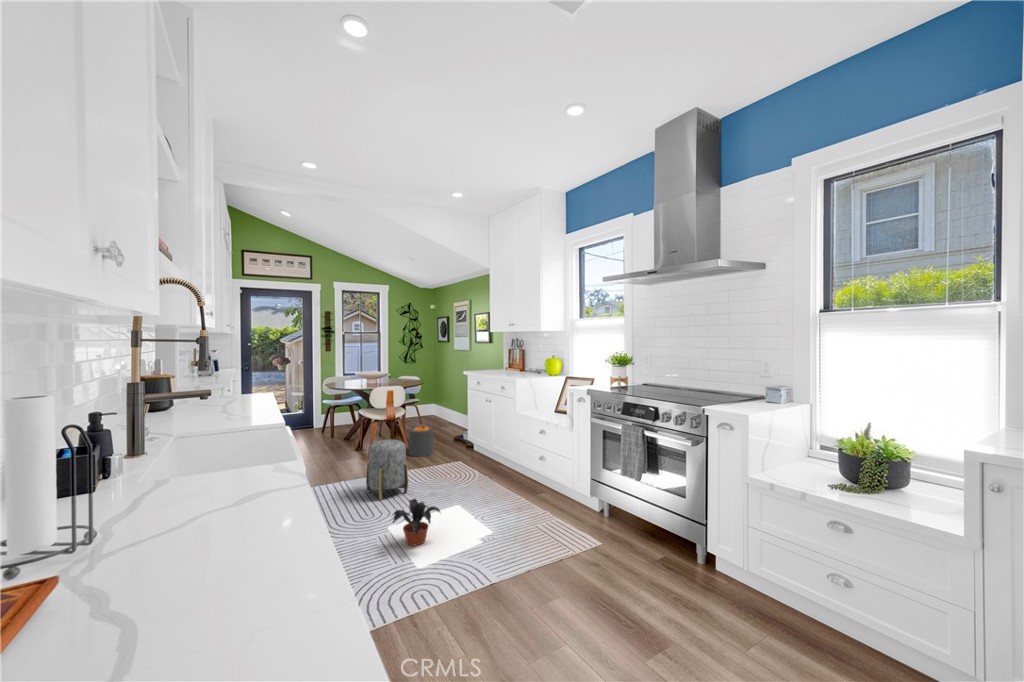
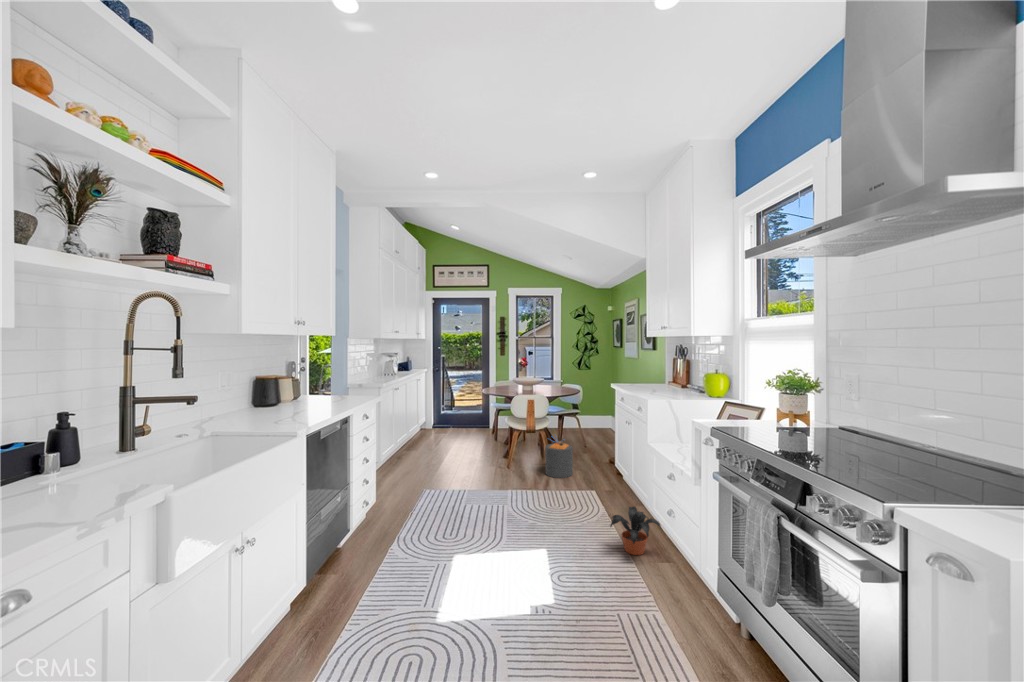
stool: present [366,439,409,500] -> none [465,457,505,526]
potted plant: present [393,499,440,545] -> present [610,506,661,555]

